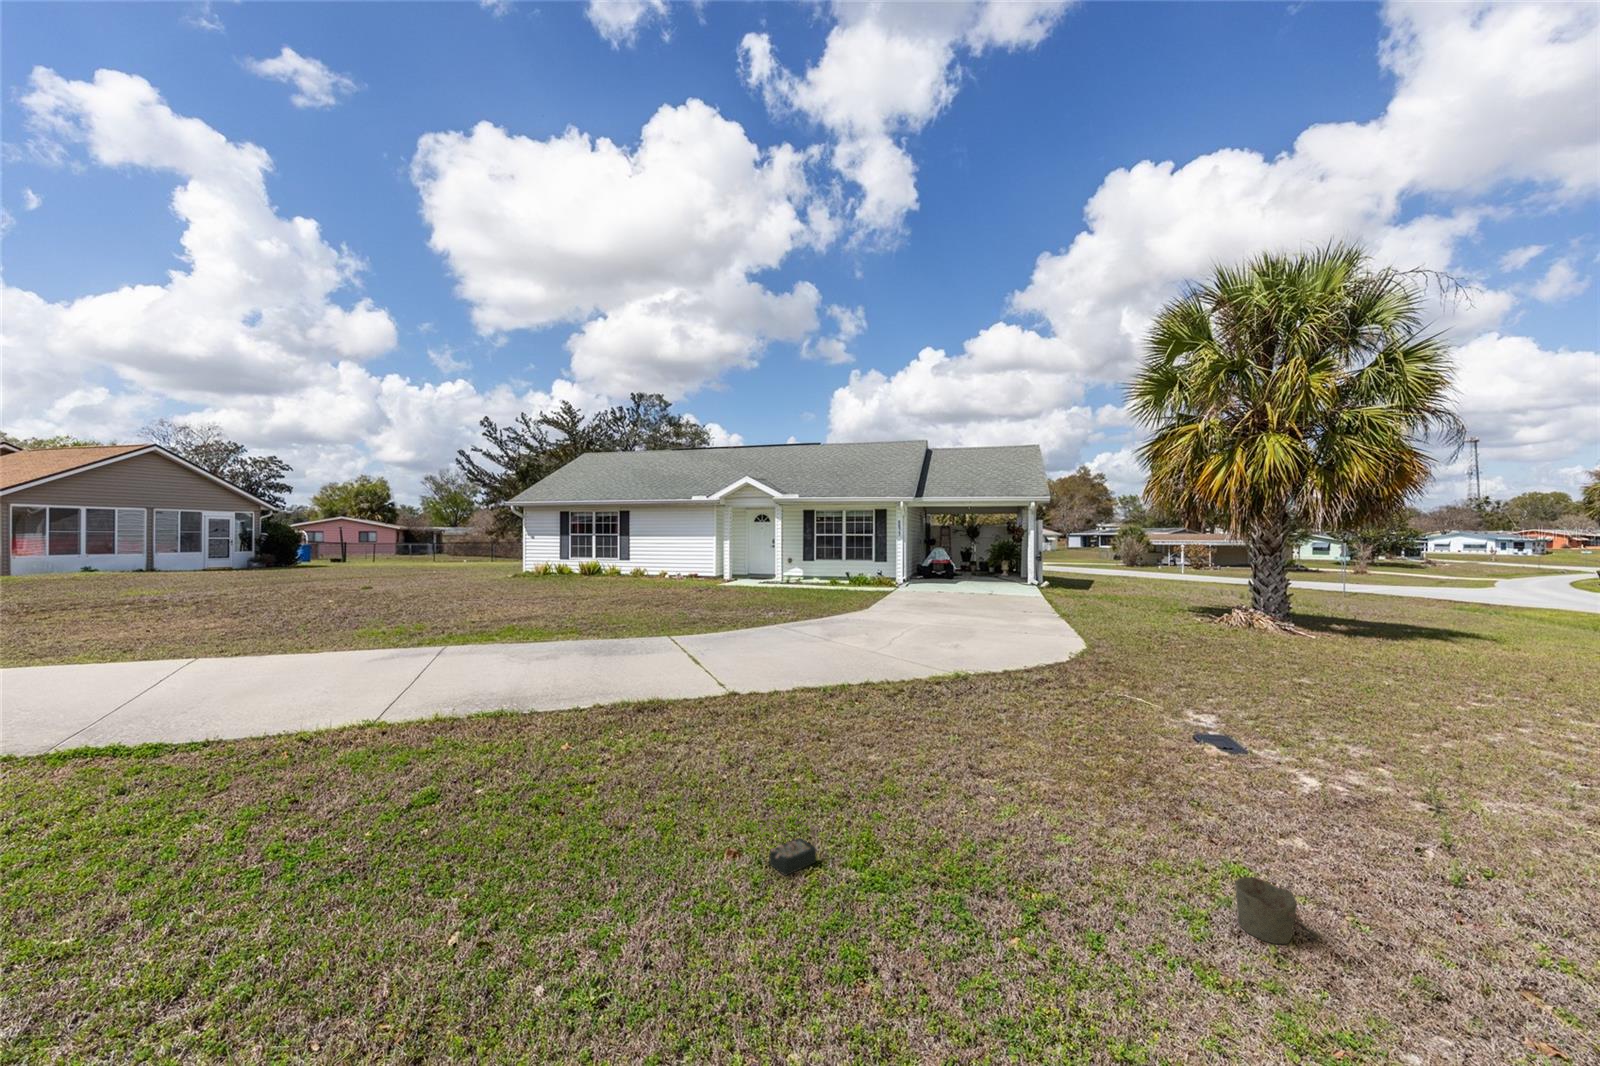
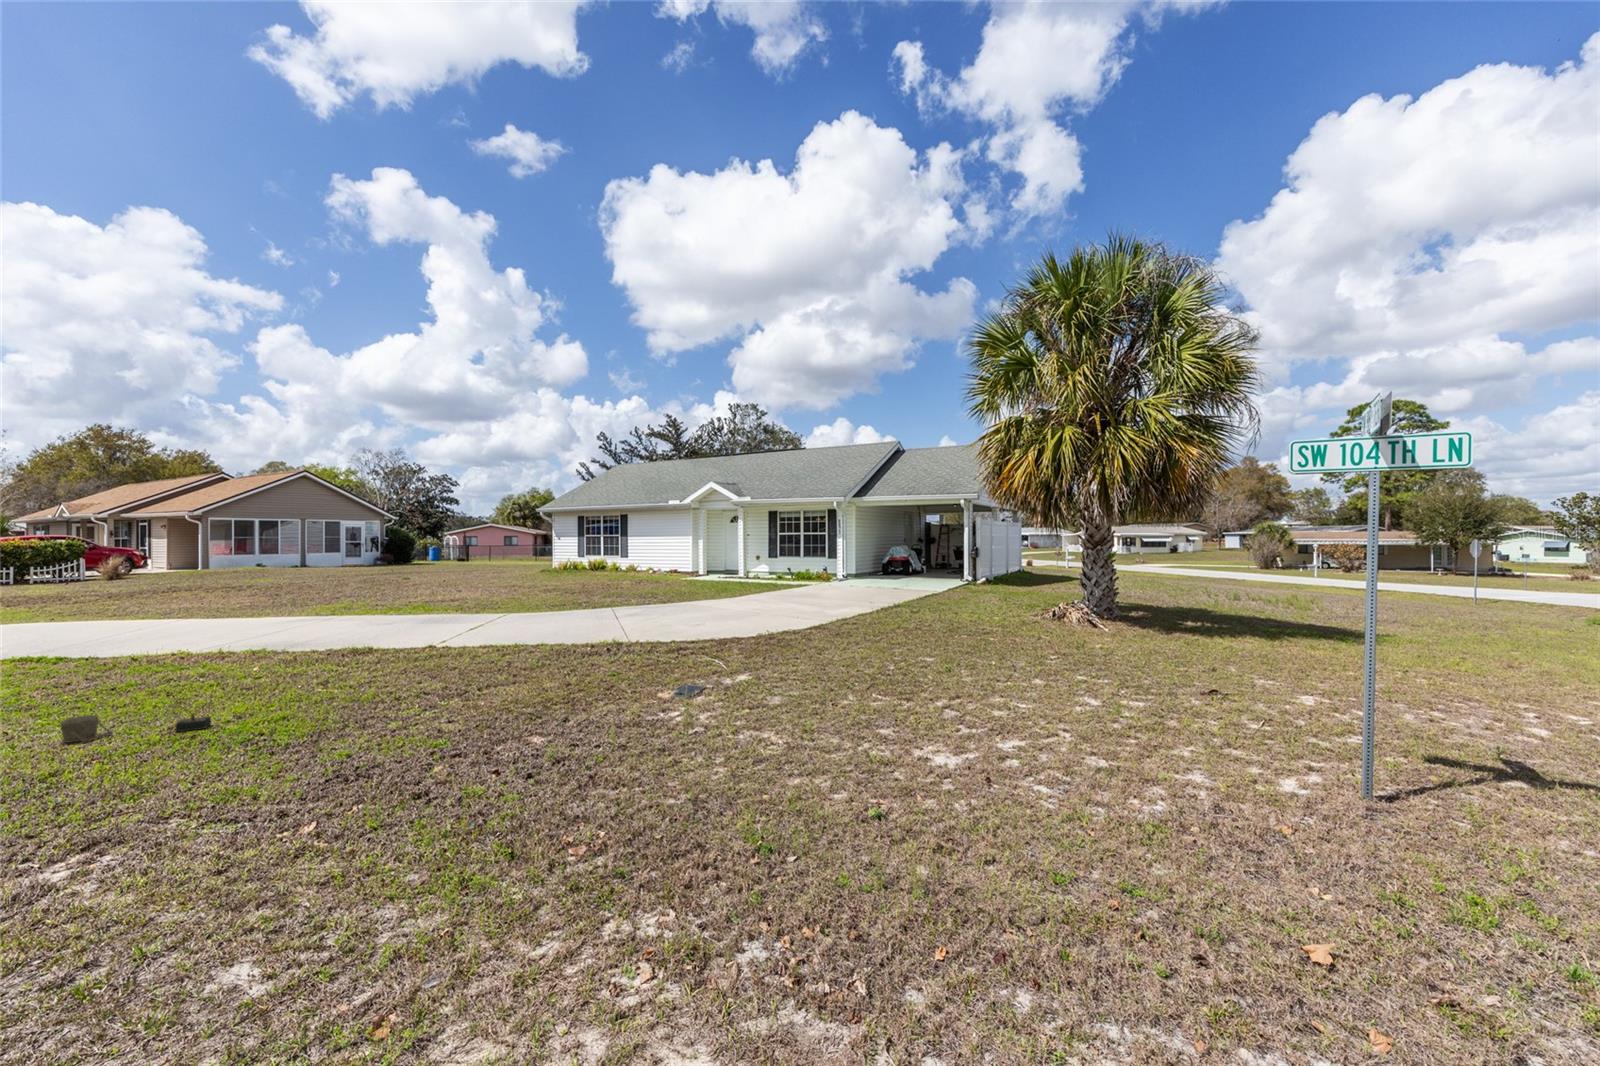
bucket: present [1235,877,1320,944] -> present [61,715,112,743]

